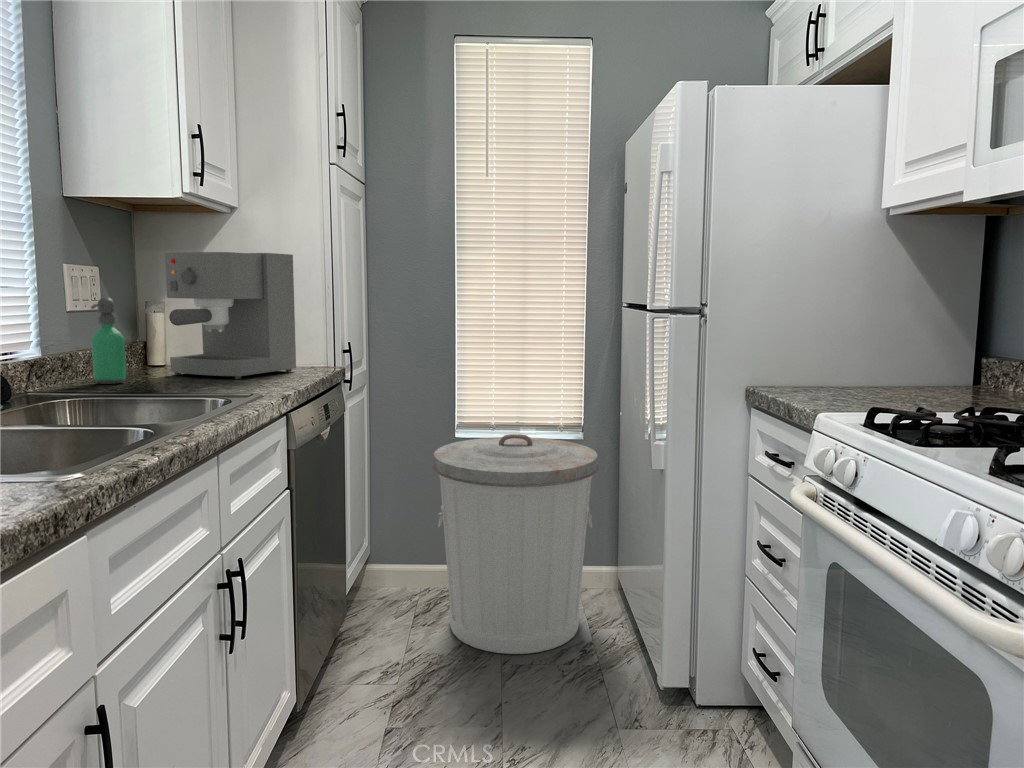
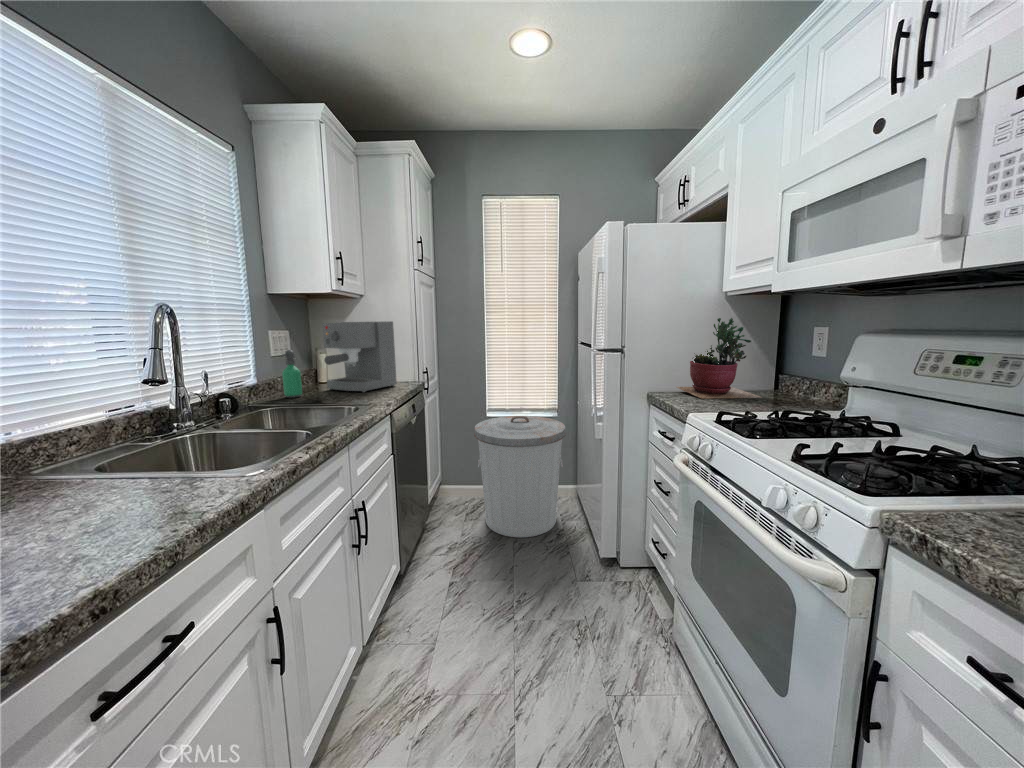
succulent plant: none [794,257,950,396] -> present [677,318,761,399]

